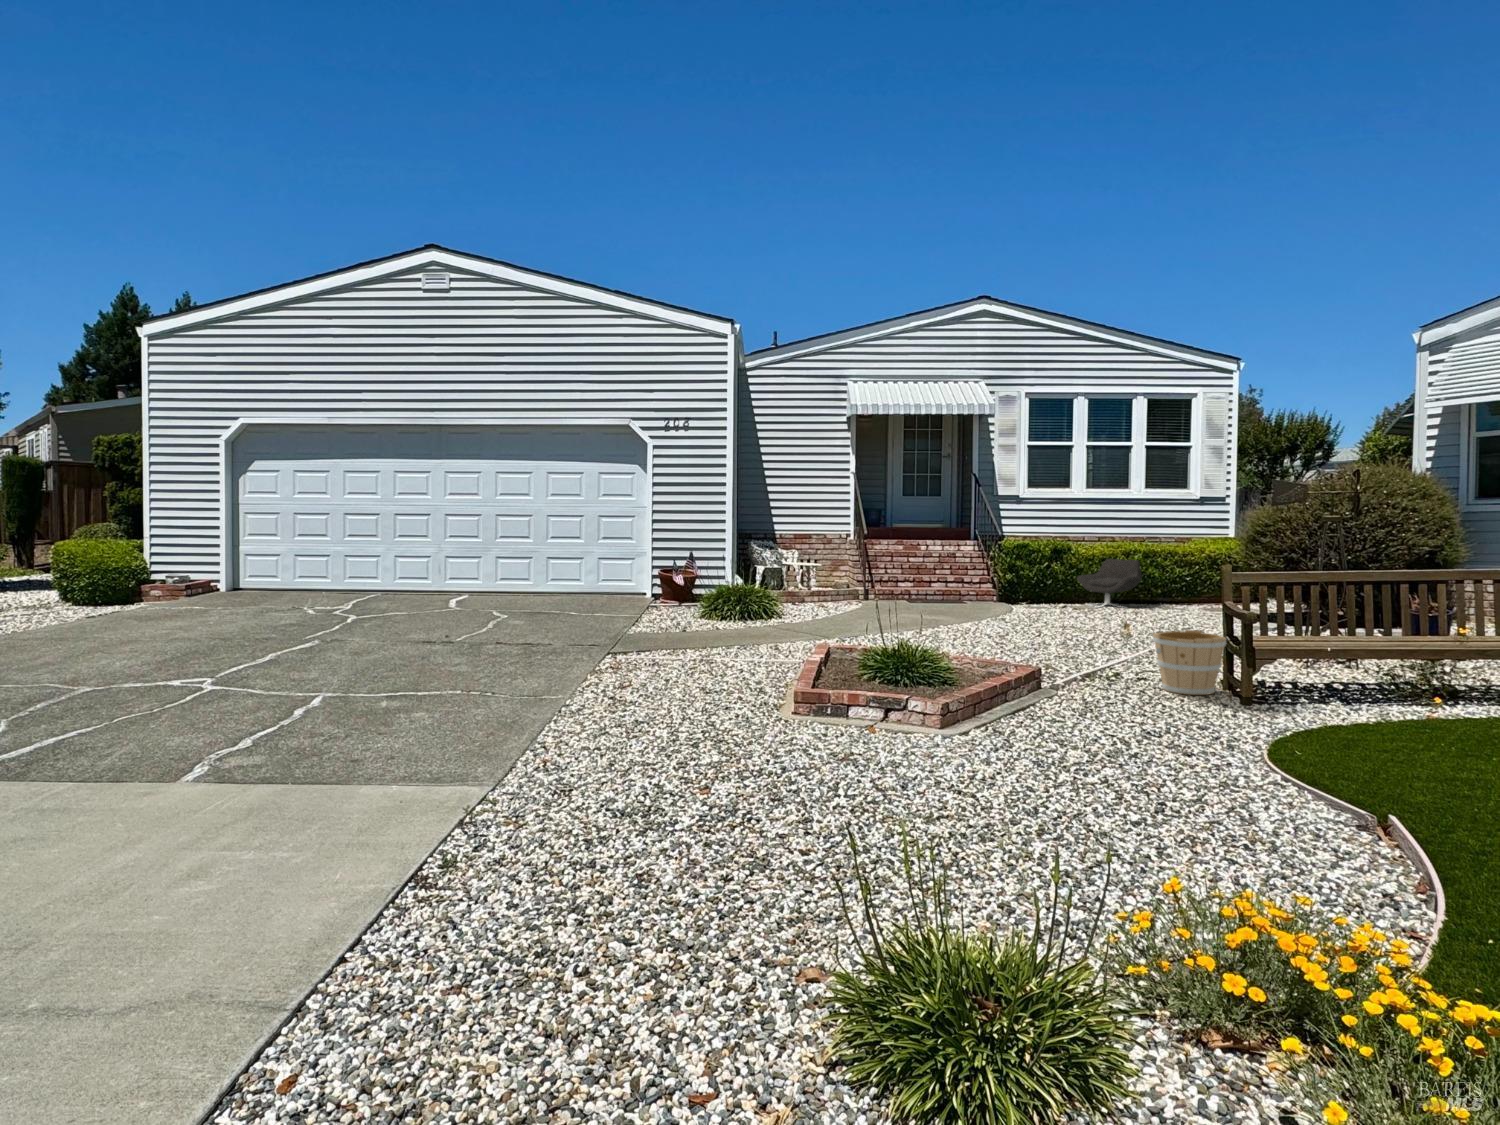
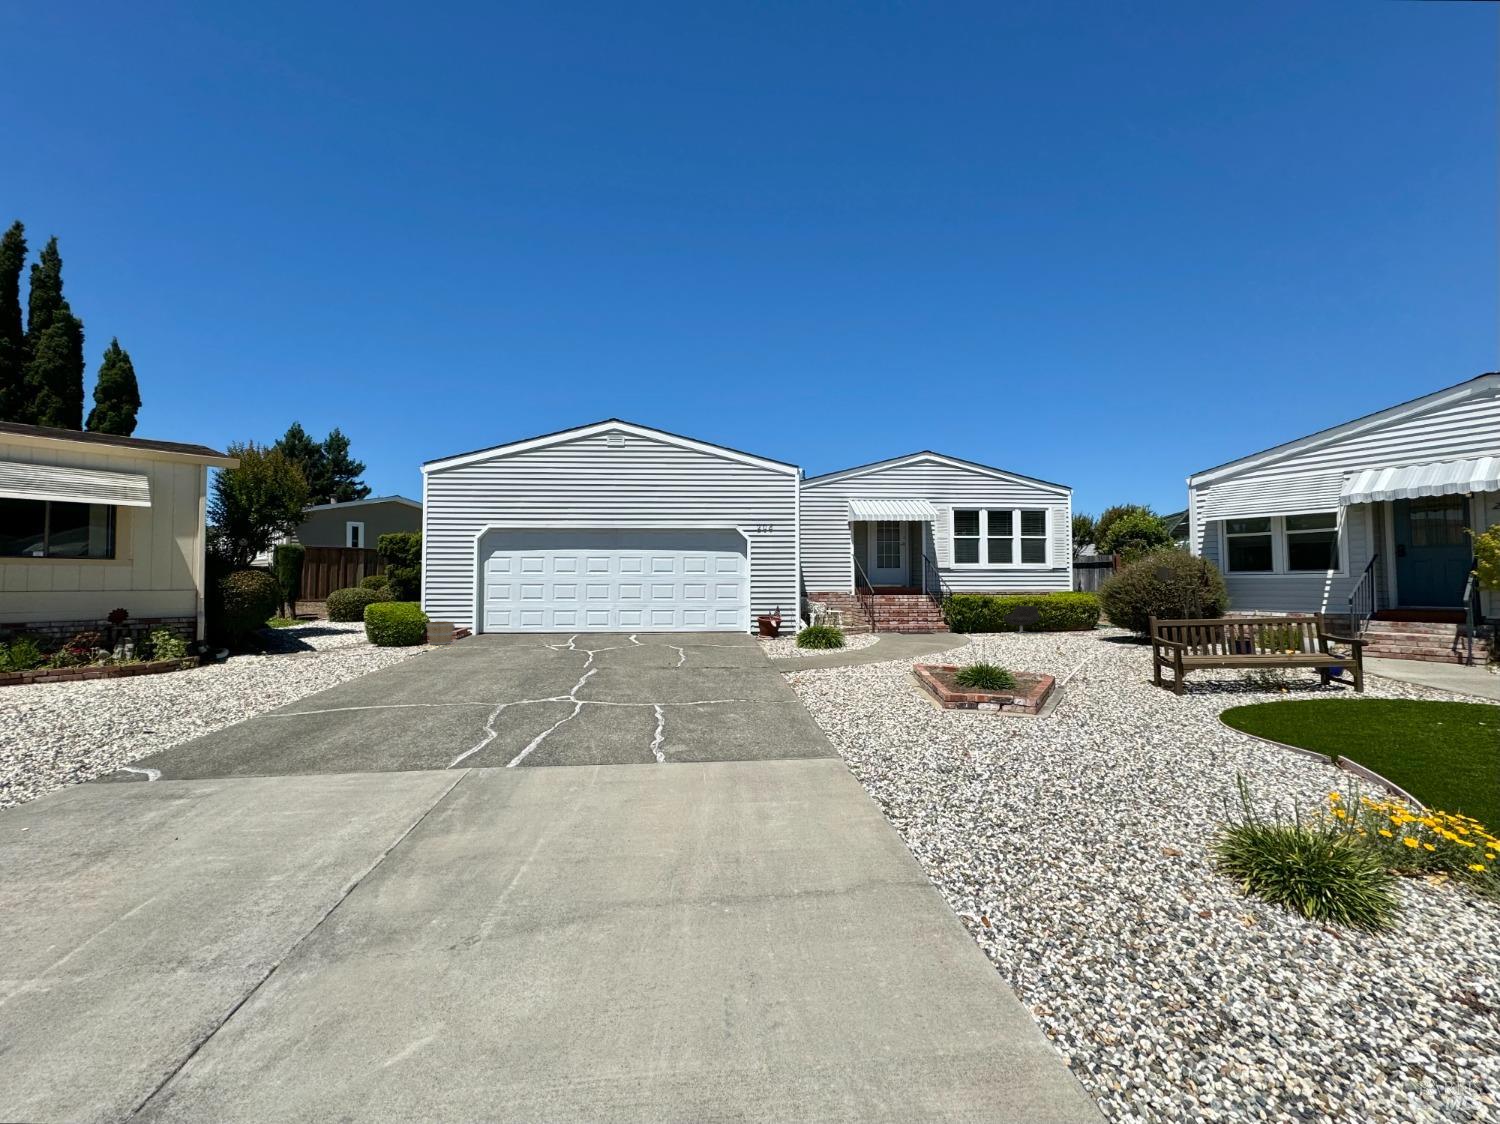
wooden bucket: present [1153,630,1226,695] -> present [426,621,454,645]

